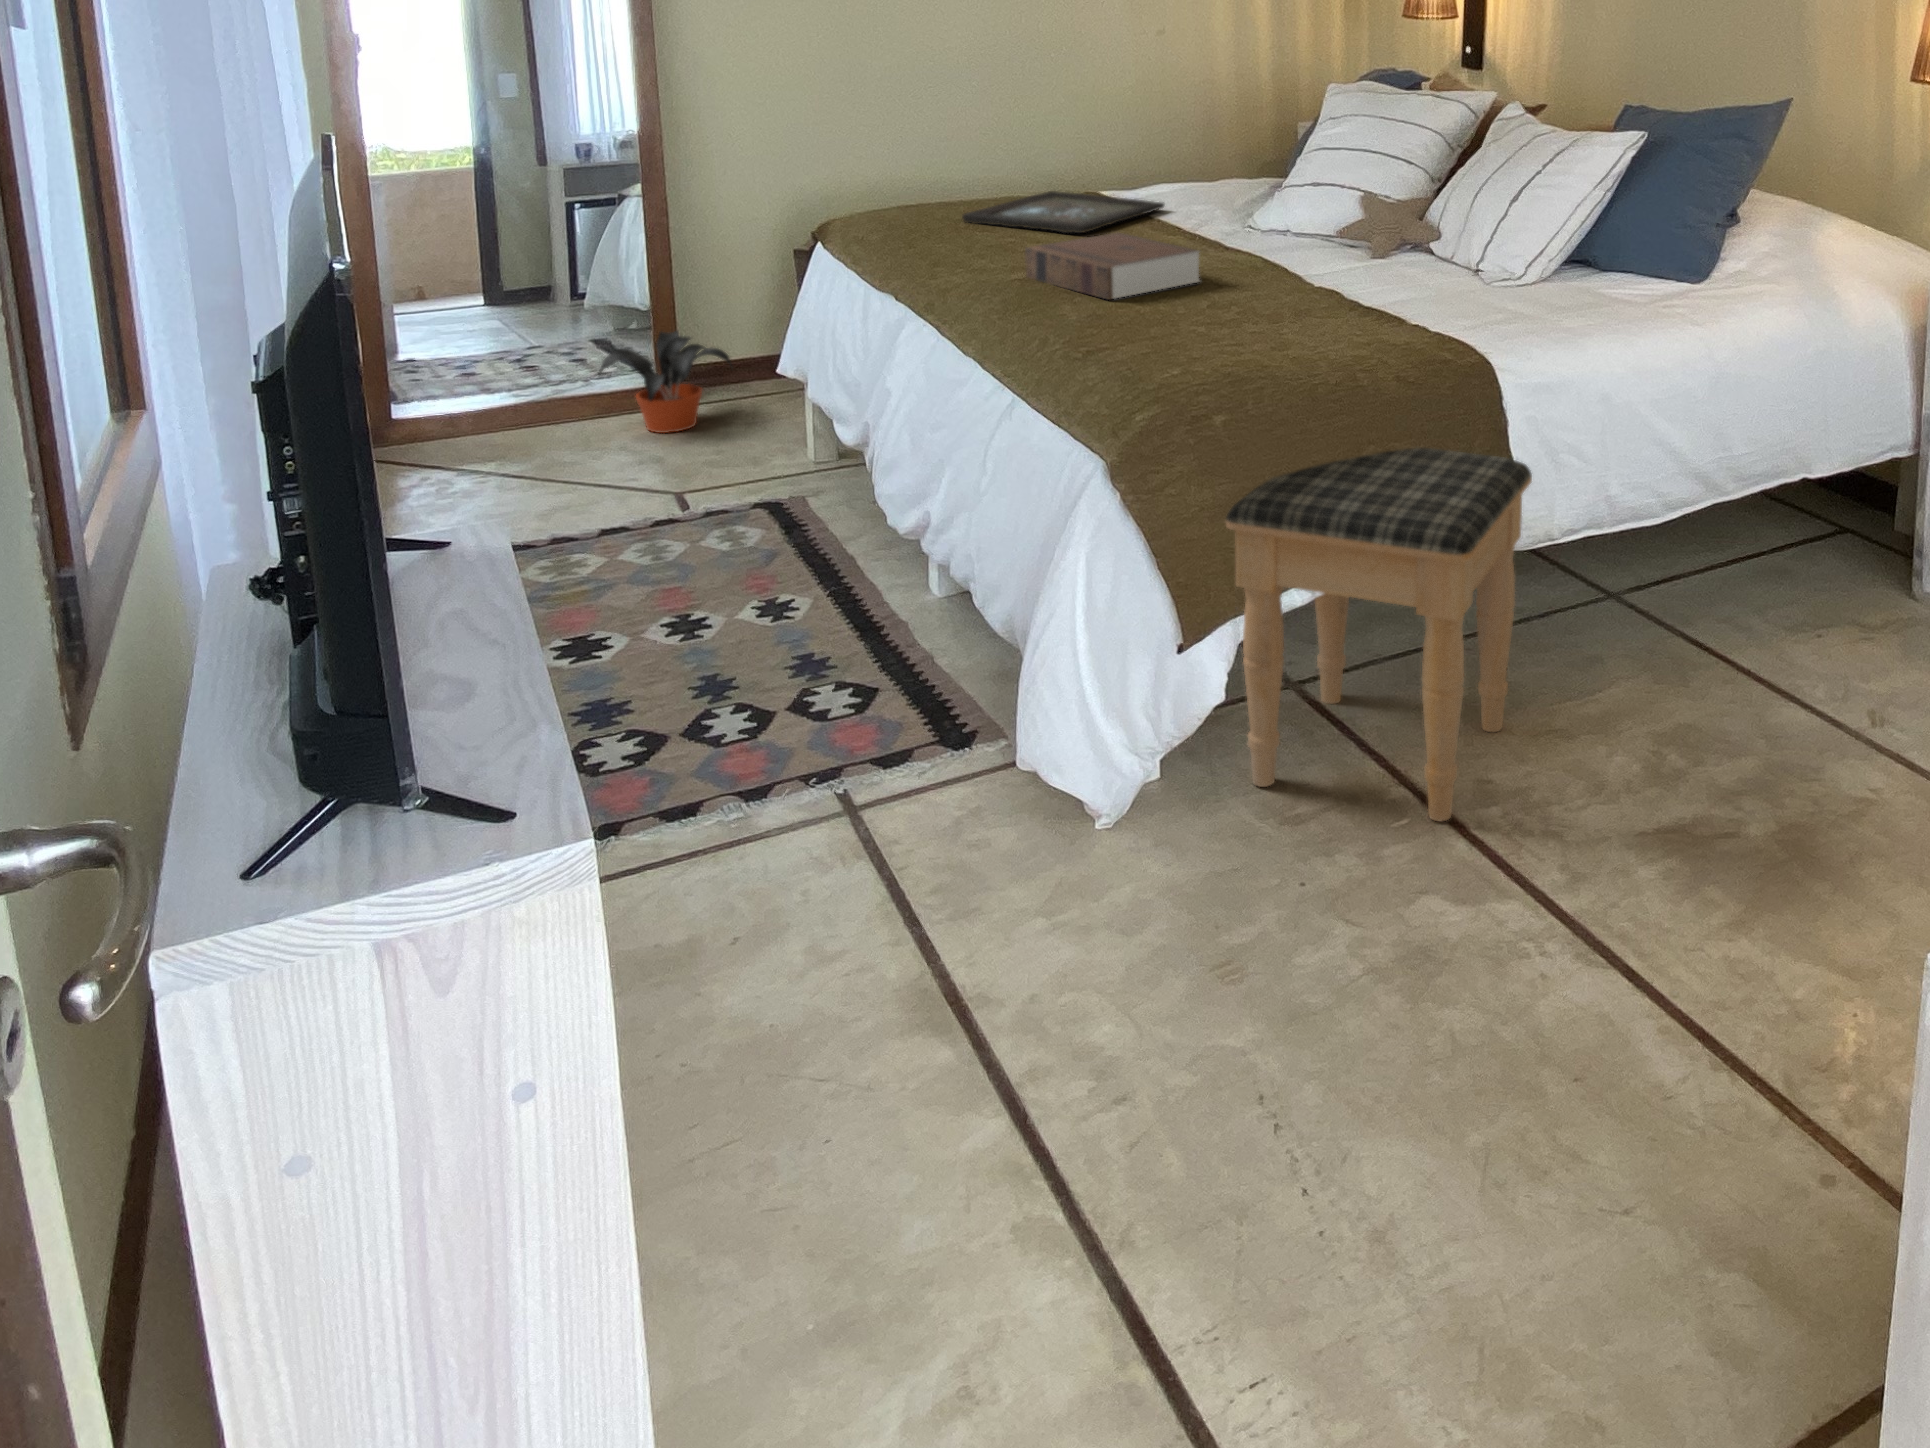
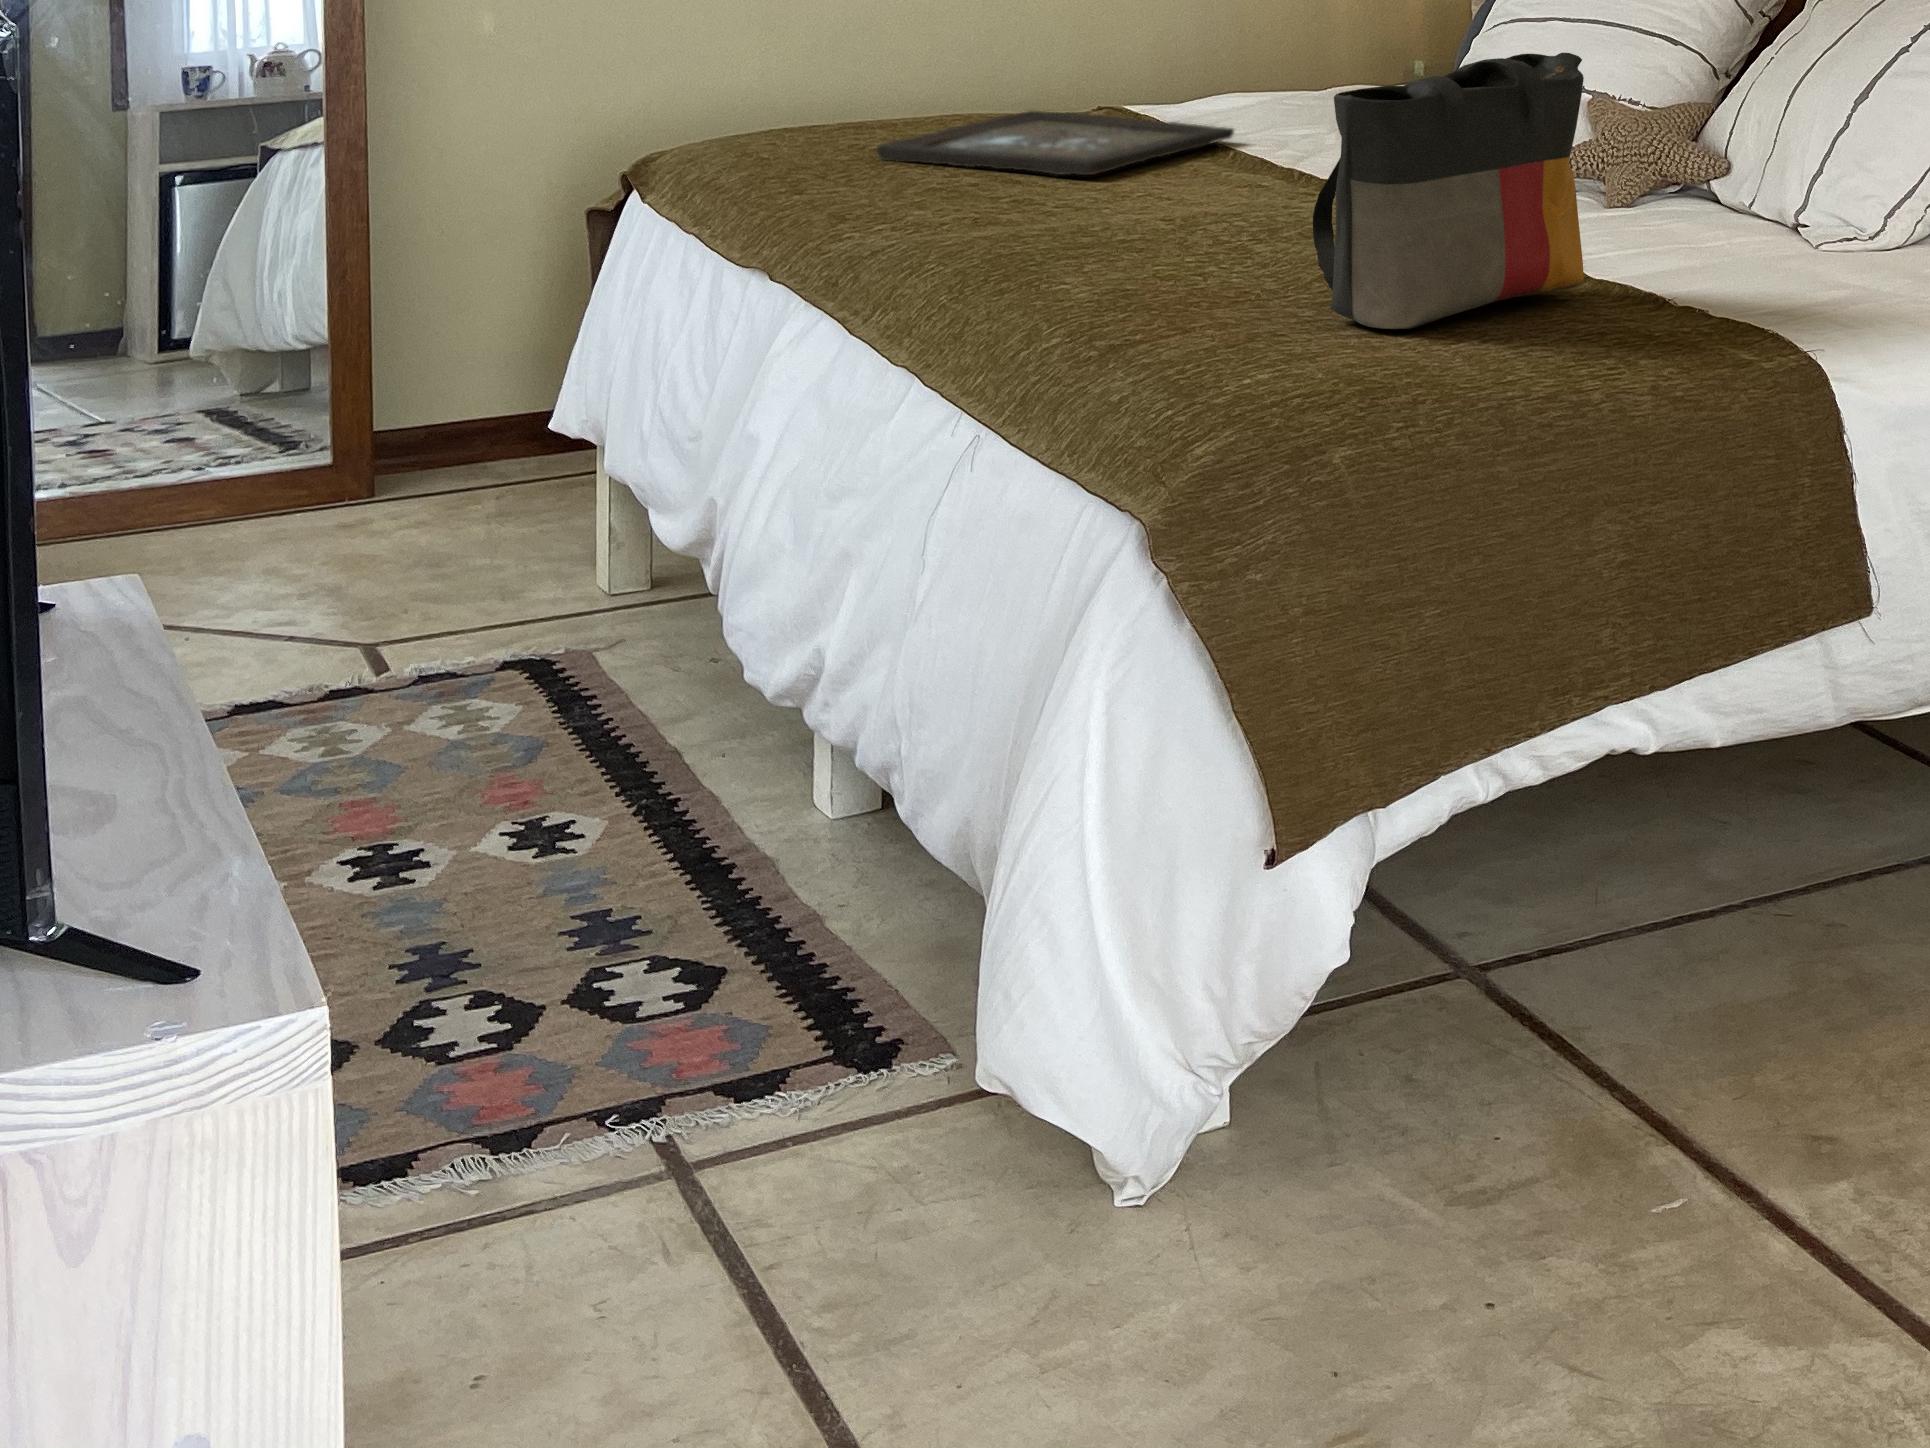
tote bag: none [1206,177,1359,336] -> present [1313,53,1584,329]
book: present [1025,233,1199,299] -> none [993,166,1304,275]
potted plant: present [598,331,731,433] -> none [227,366,461,550]
footstool: present [1226,448,1532,821] -> none [1352,505,1899,1197]

